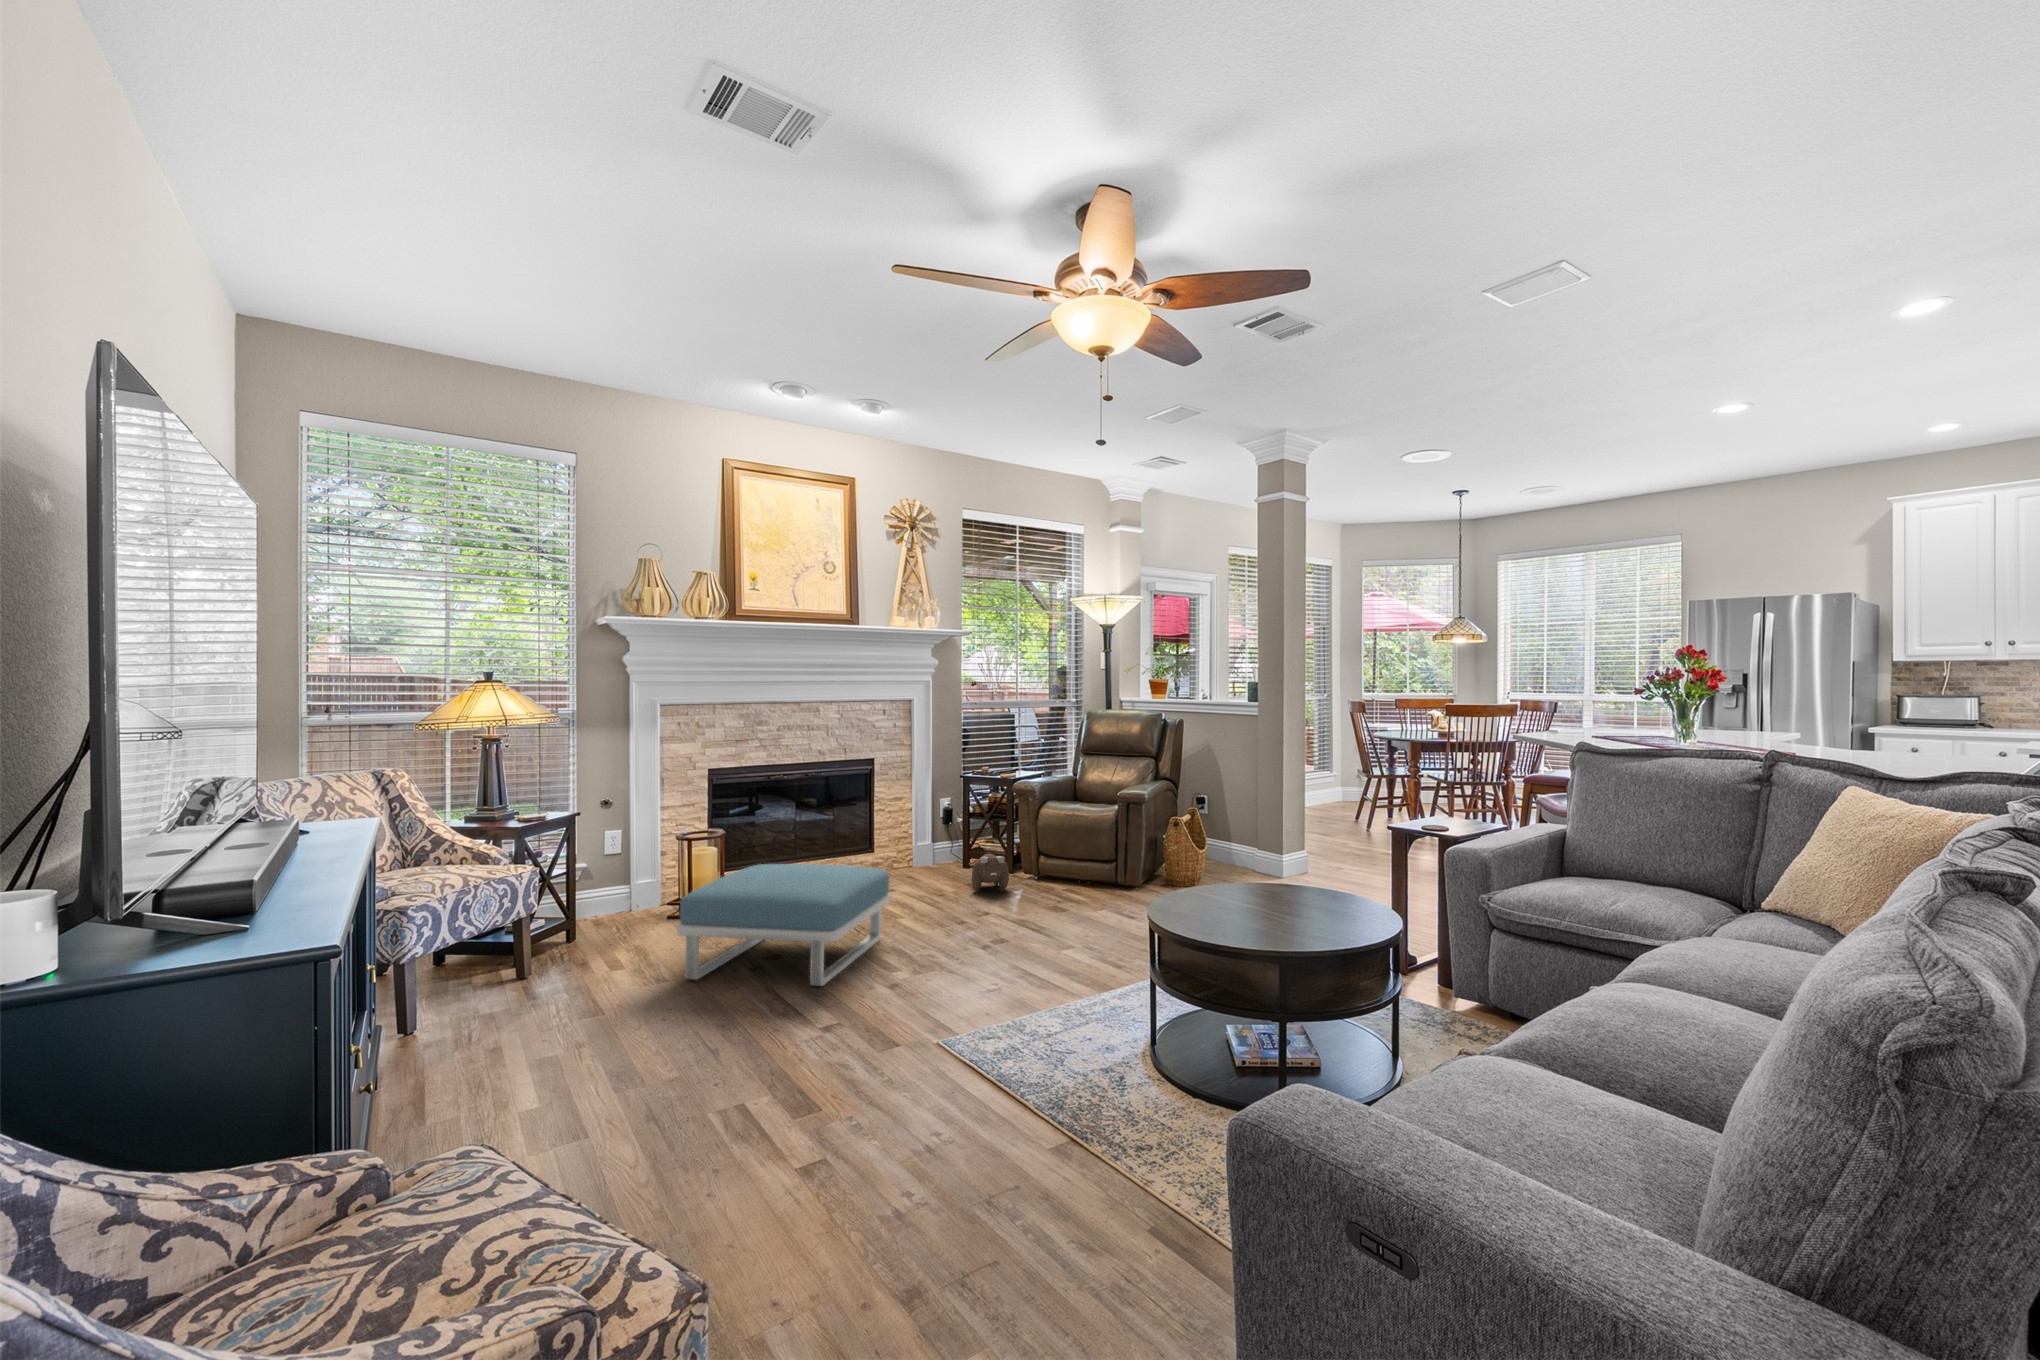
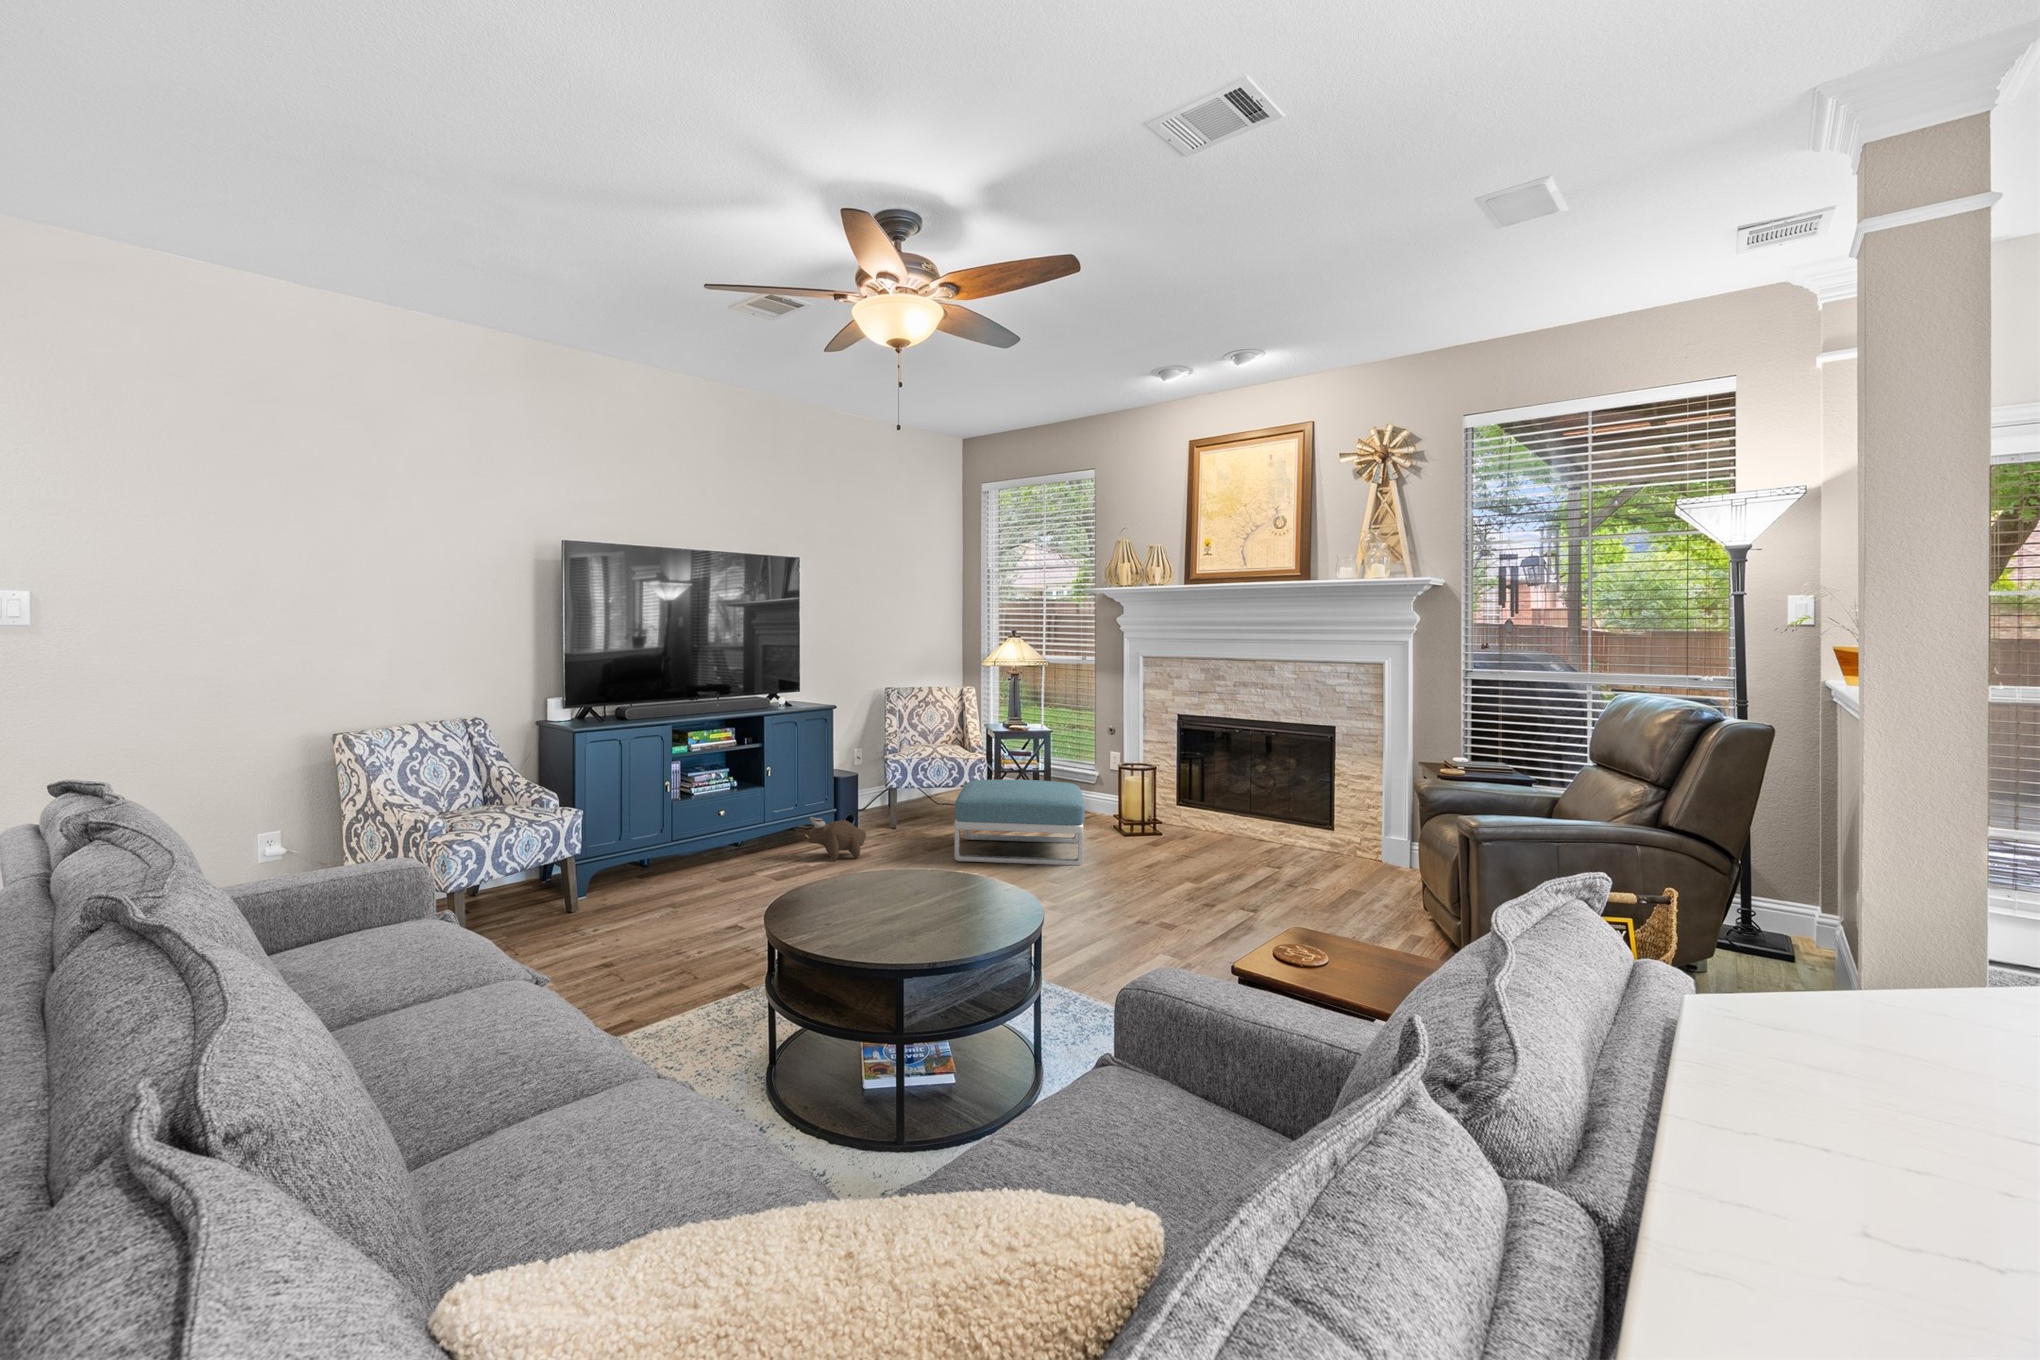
plush toy: present [972,854,1009,891] -> present [806,817,866,861]

